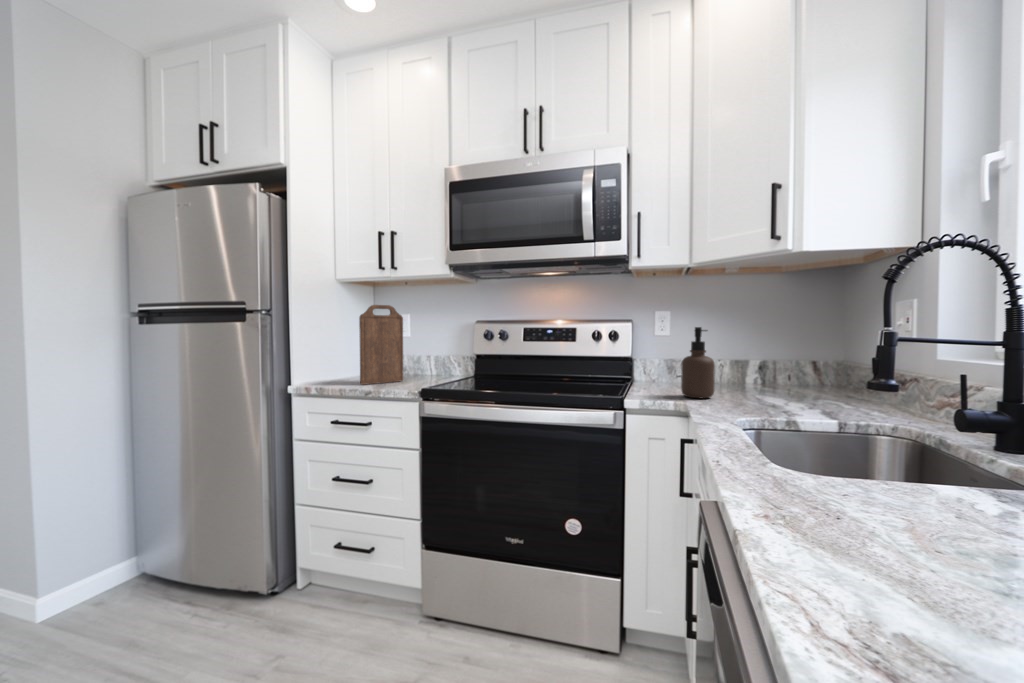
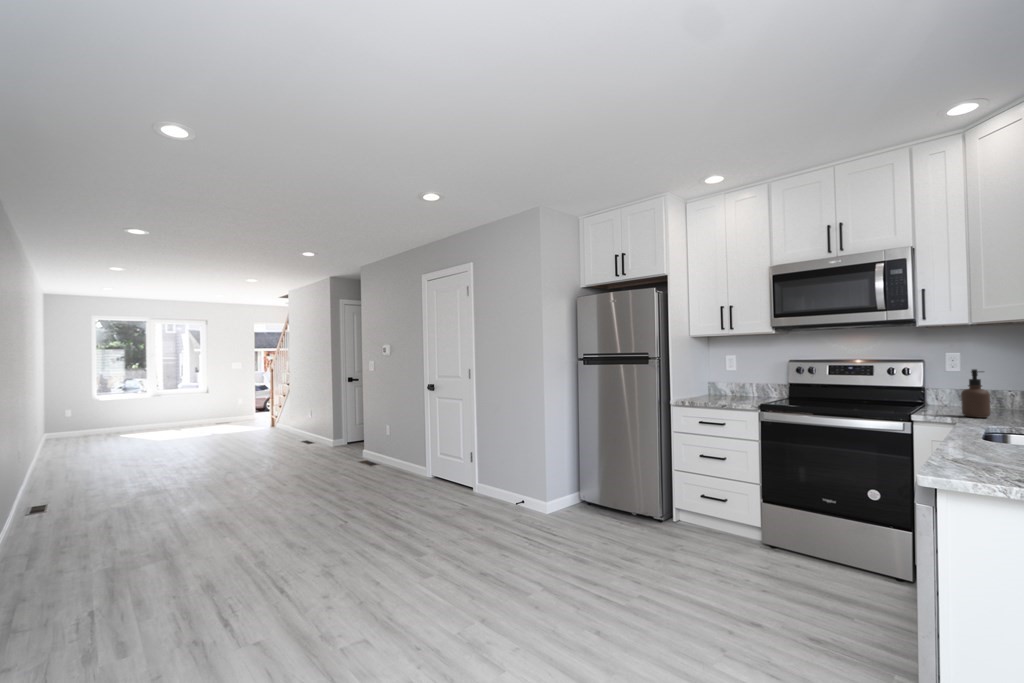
cutting board: present [359,305,403,385] -> none [713,352,739,400]

